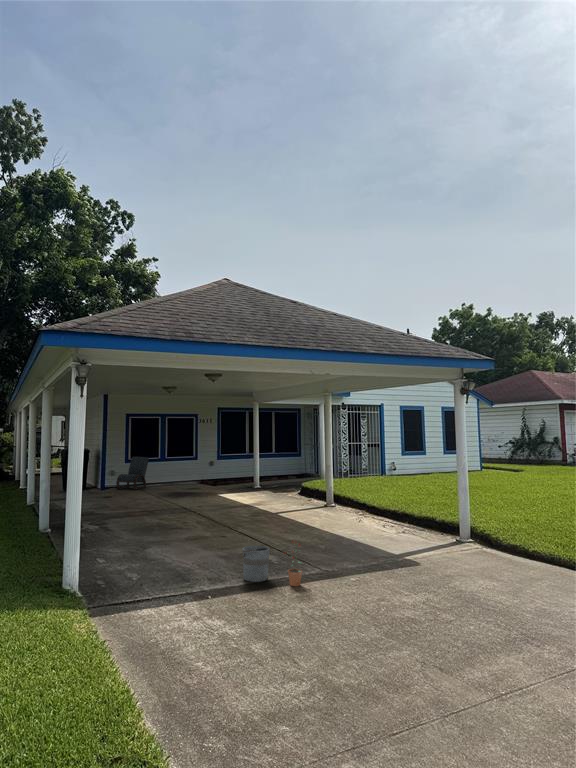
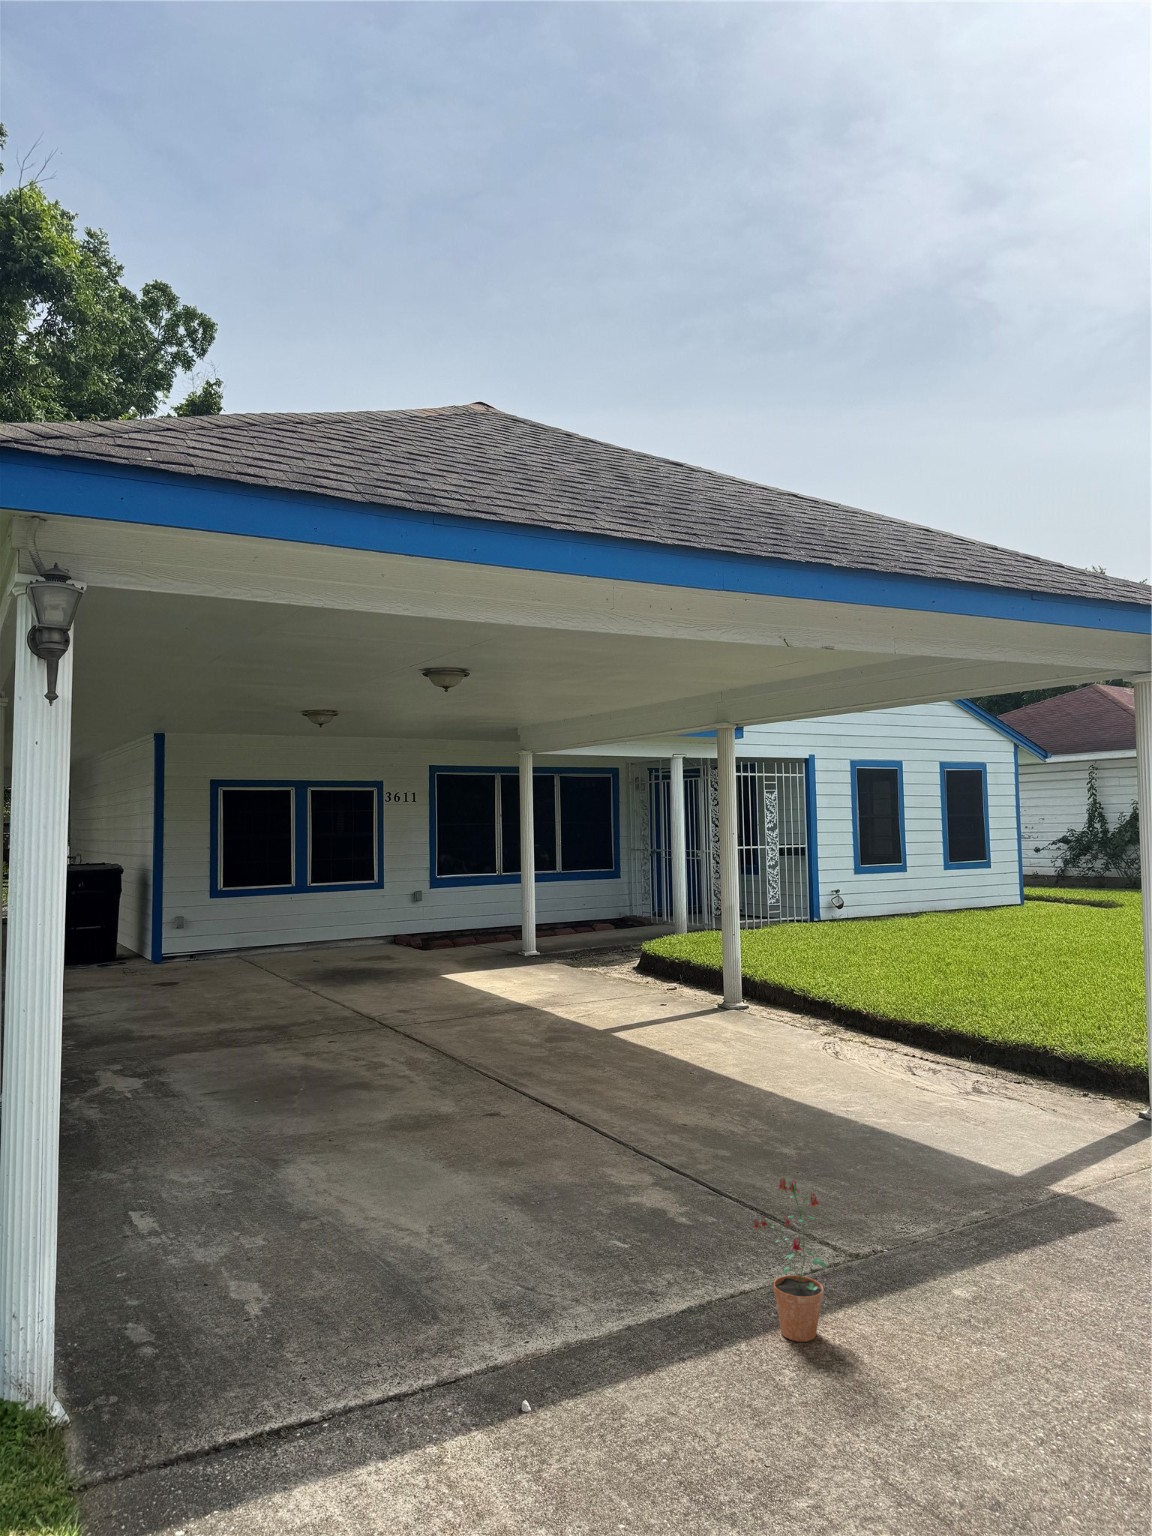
lounge chair: present [116,457,149,490] -> none [186,881,265,963]
bucket: present [241,546,272,582] -> none [605,1188,711,1320]

